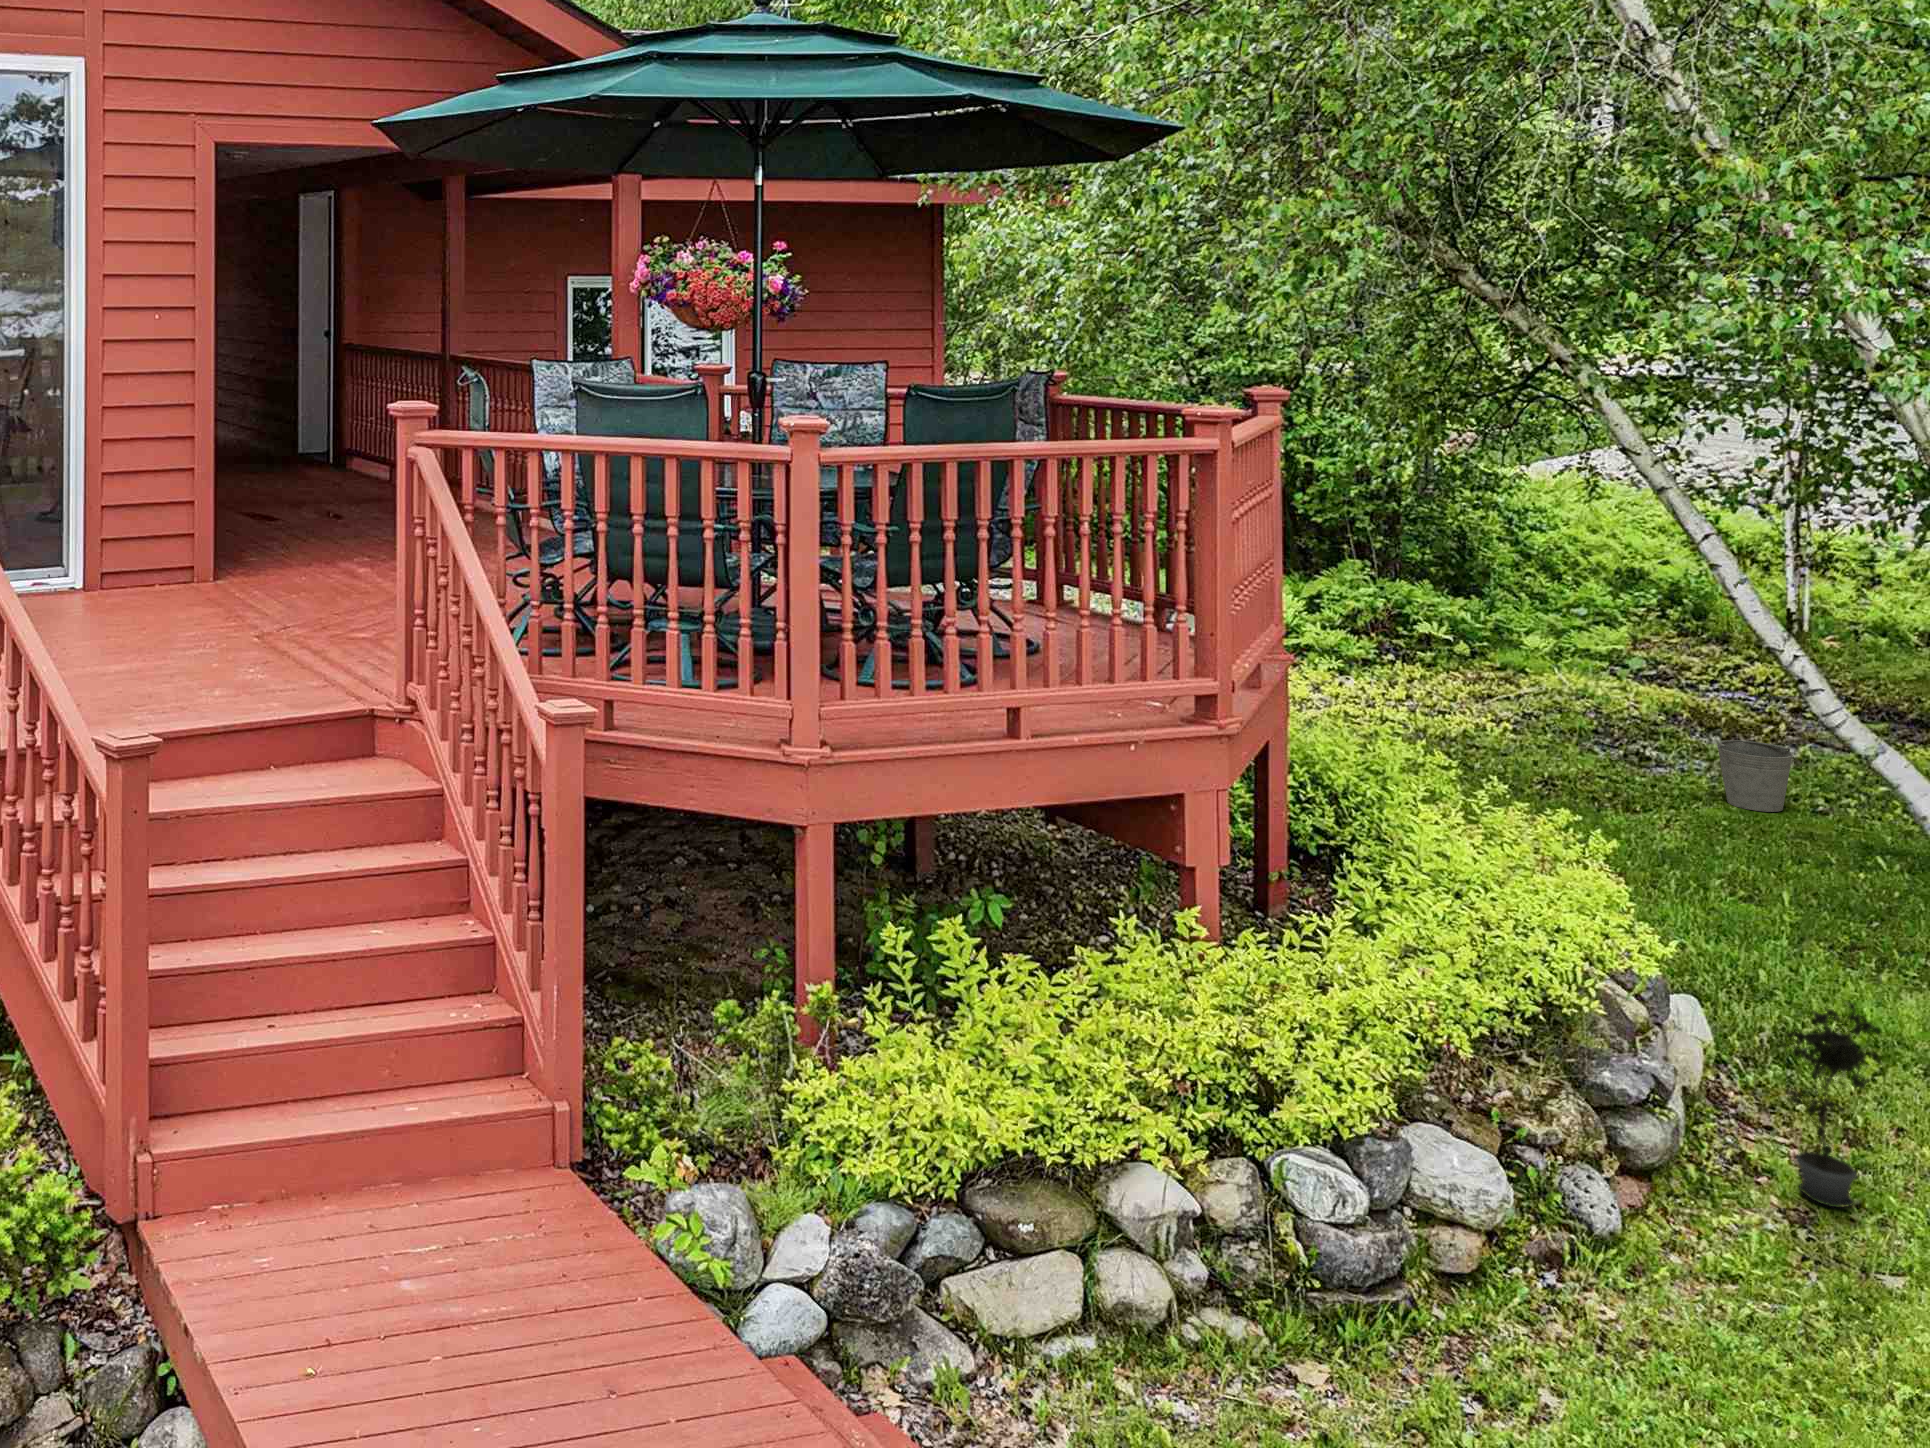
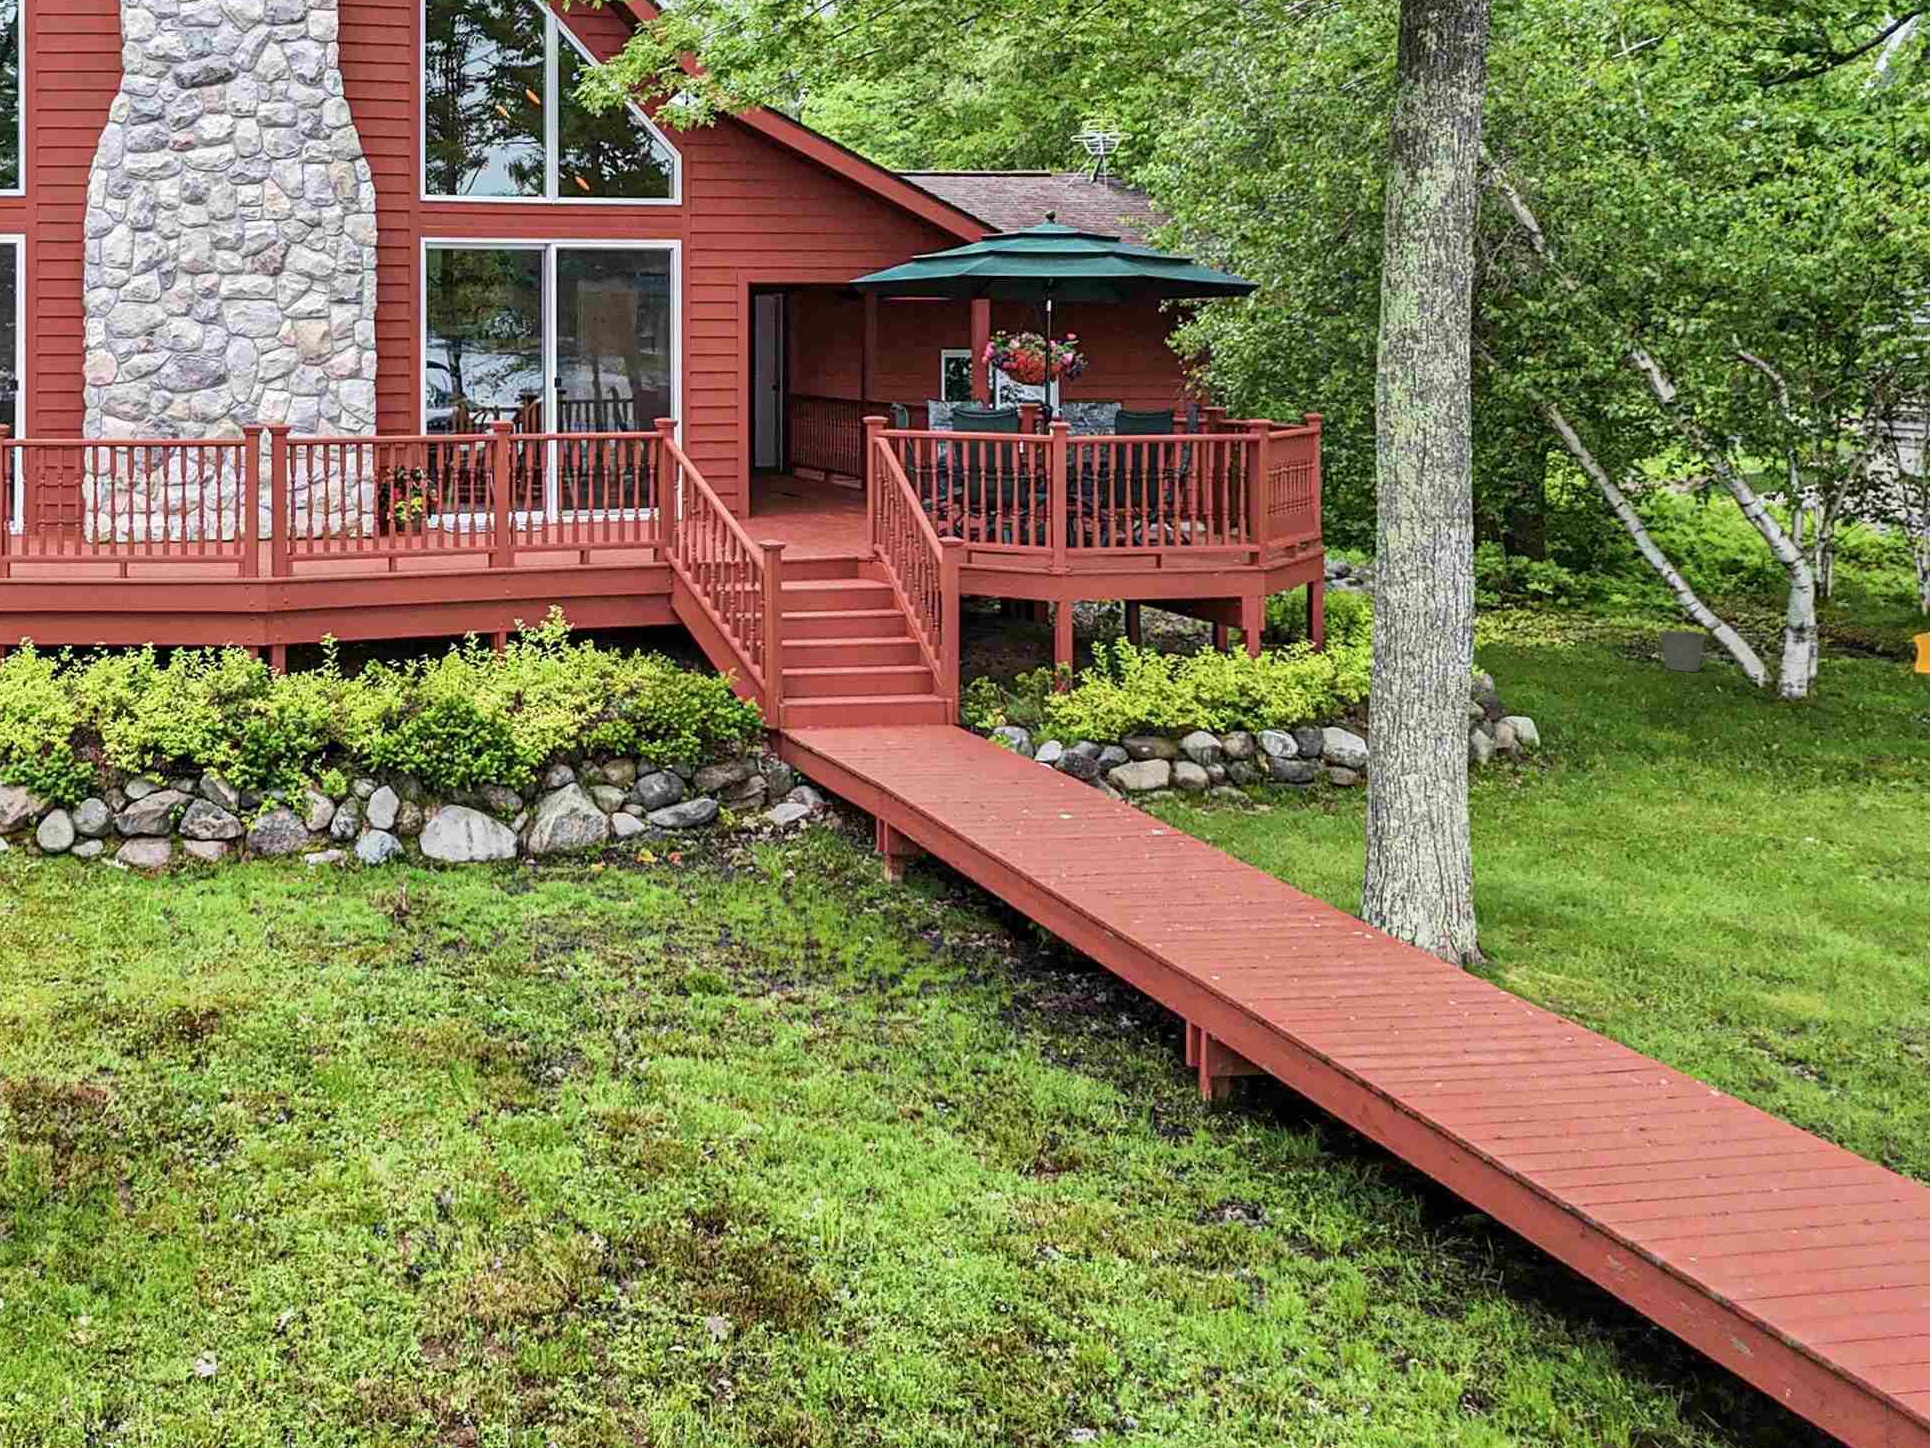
potted plant: present [1778,1003,1881,1207] -> none [1530,693,1579,787]

